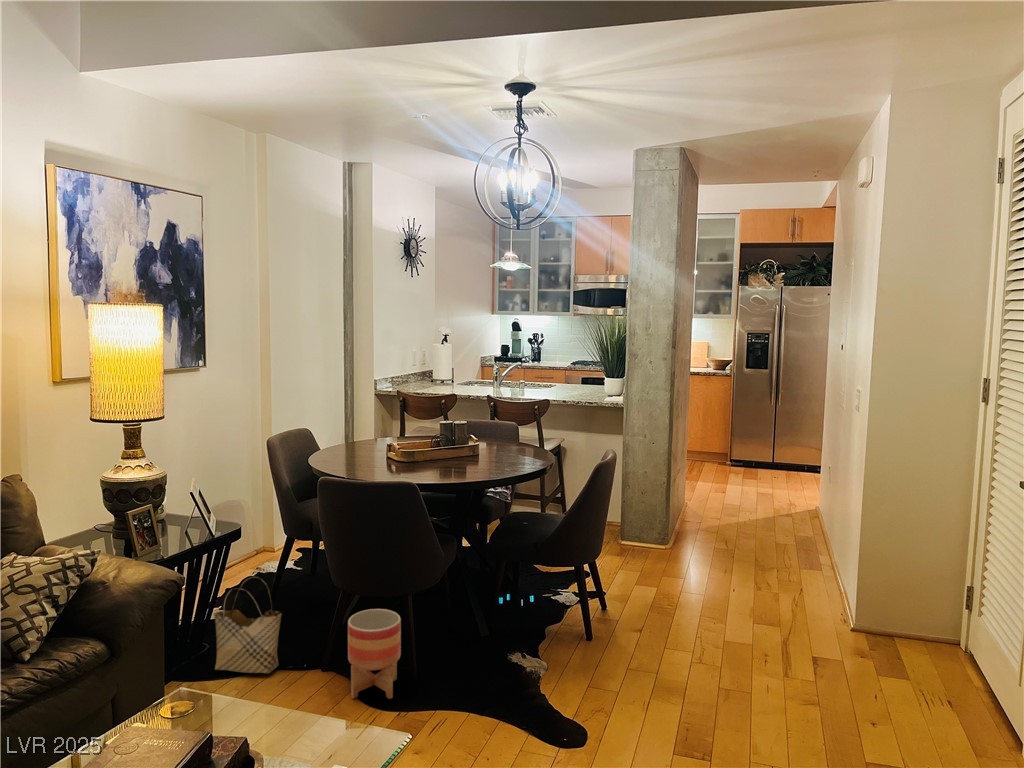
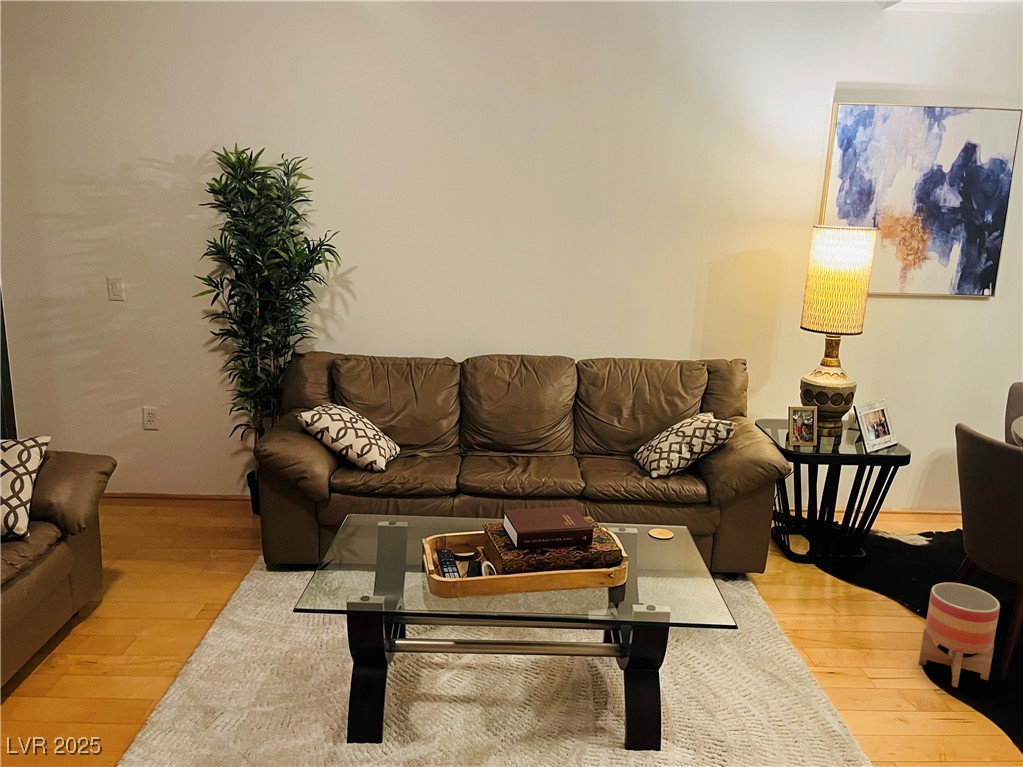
woven basket: present [214,576,282,673] -> none [844,508,910,604]

